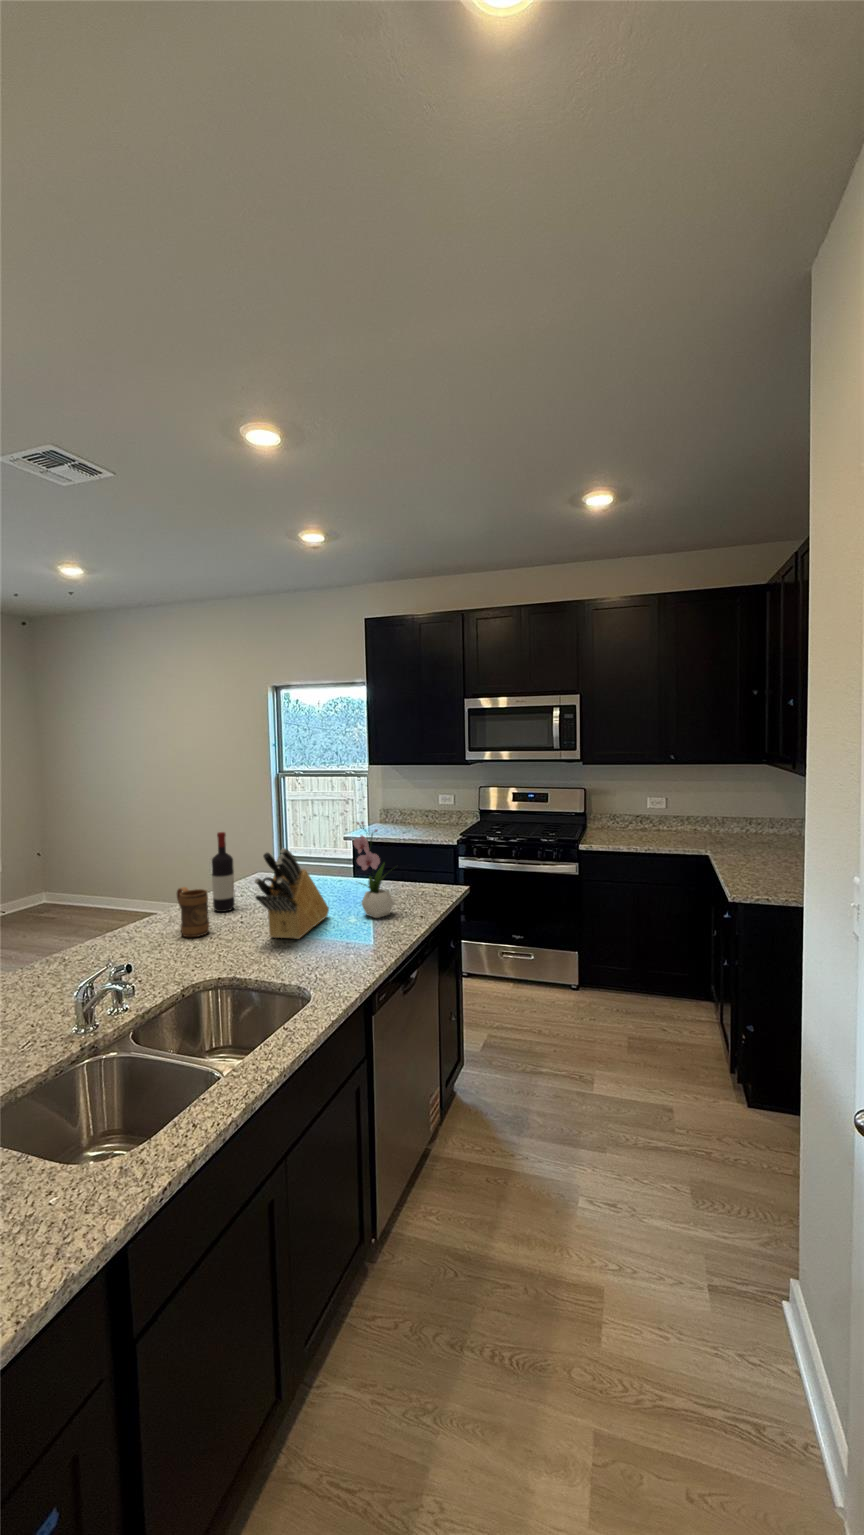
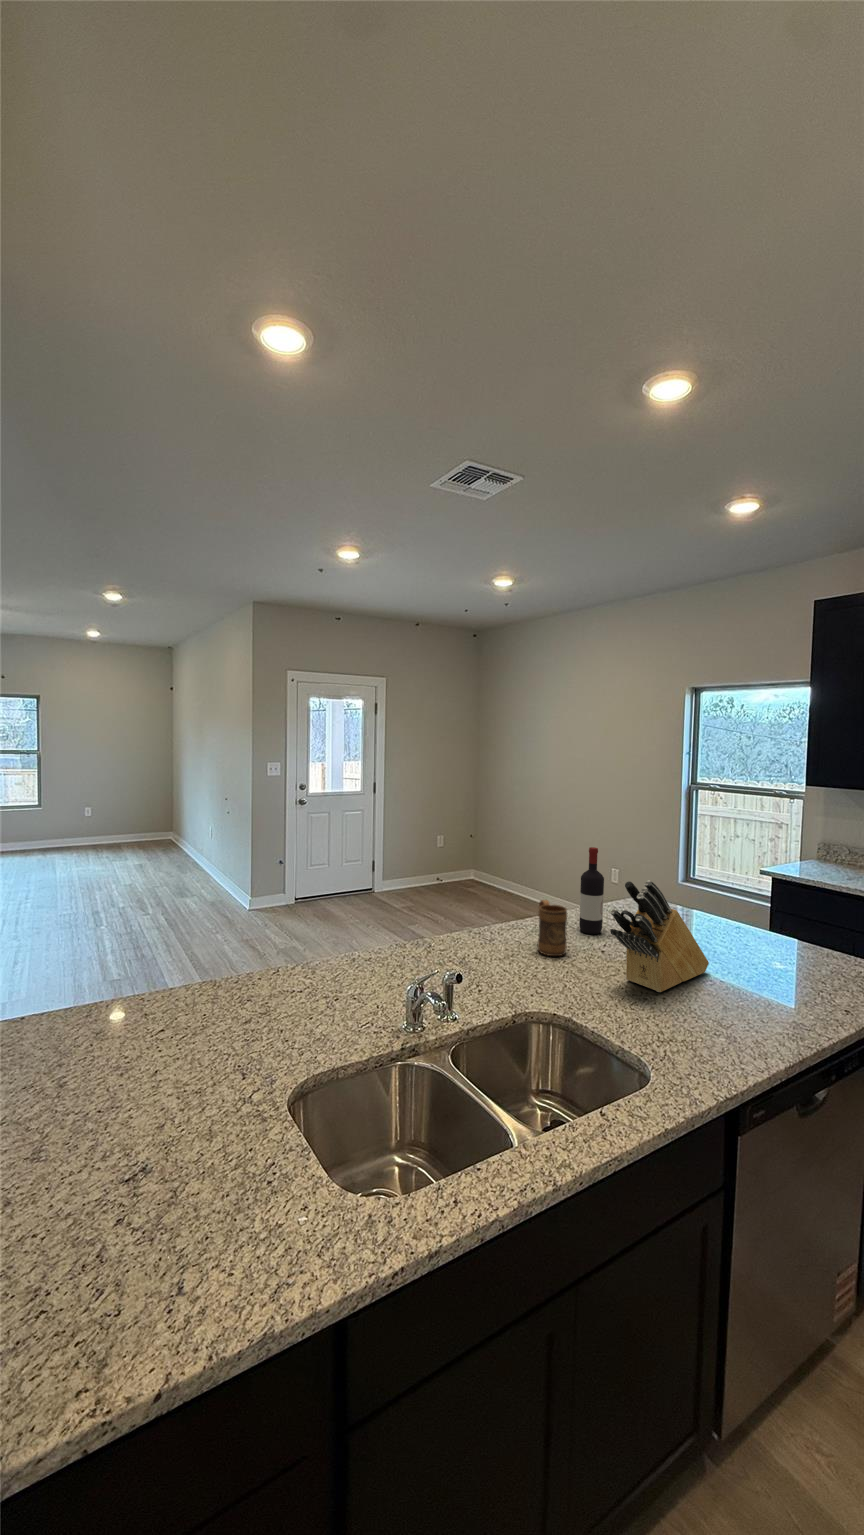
flower arrangement: present [353,822,394,918] -> none [747,862,814,994]

